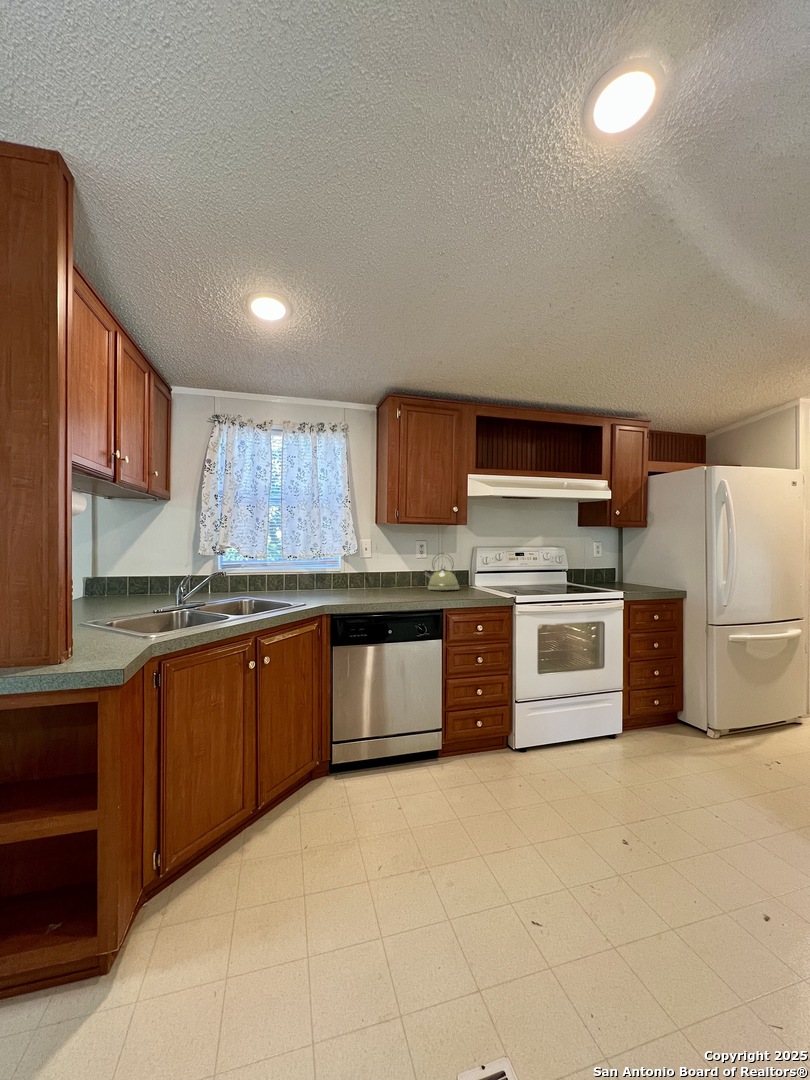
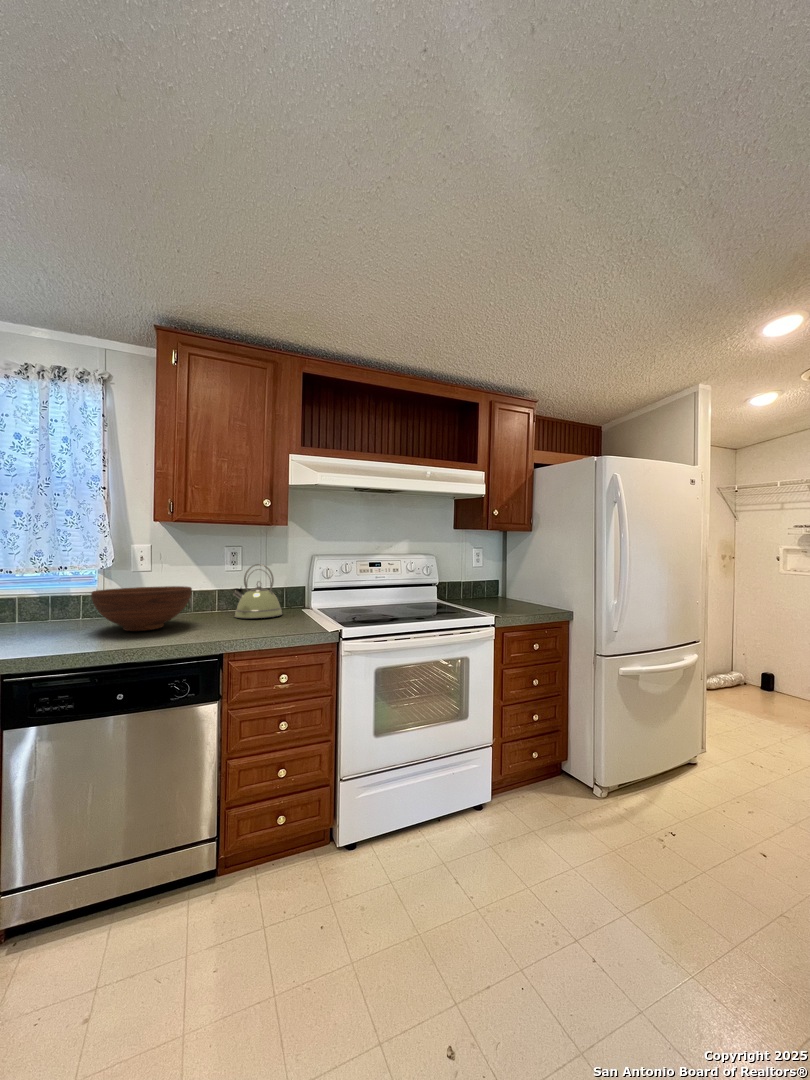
fruit bowl: none [354,567,410,595] -> present [91,586,192,631]

